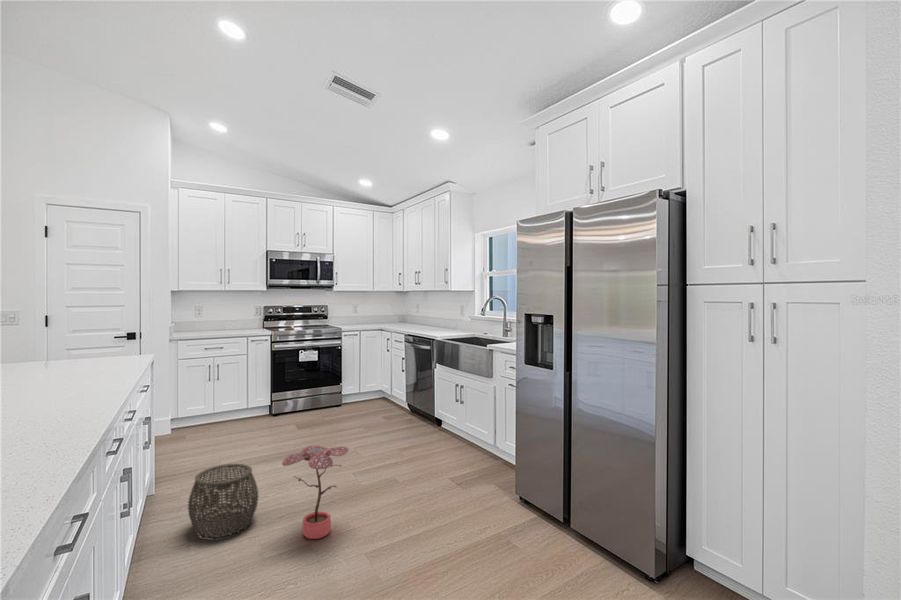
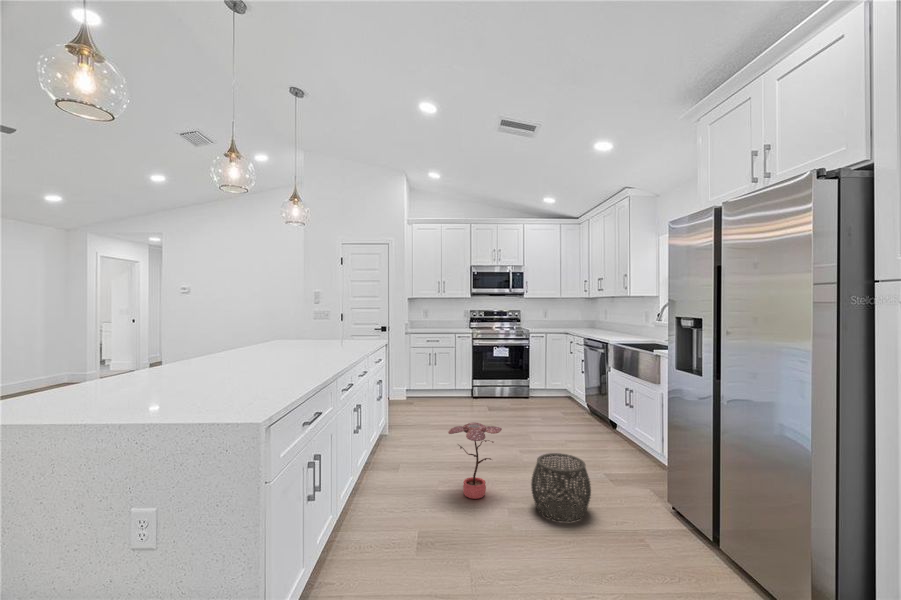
woven basket: present [188,464,259,538] -> present [531,453,591,521]

